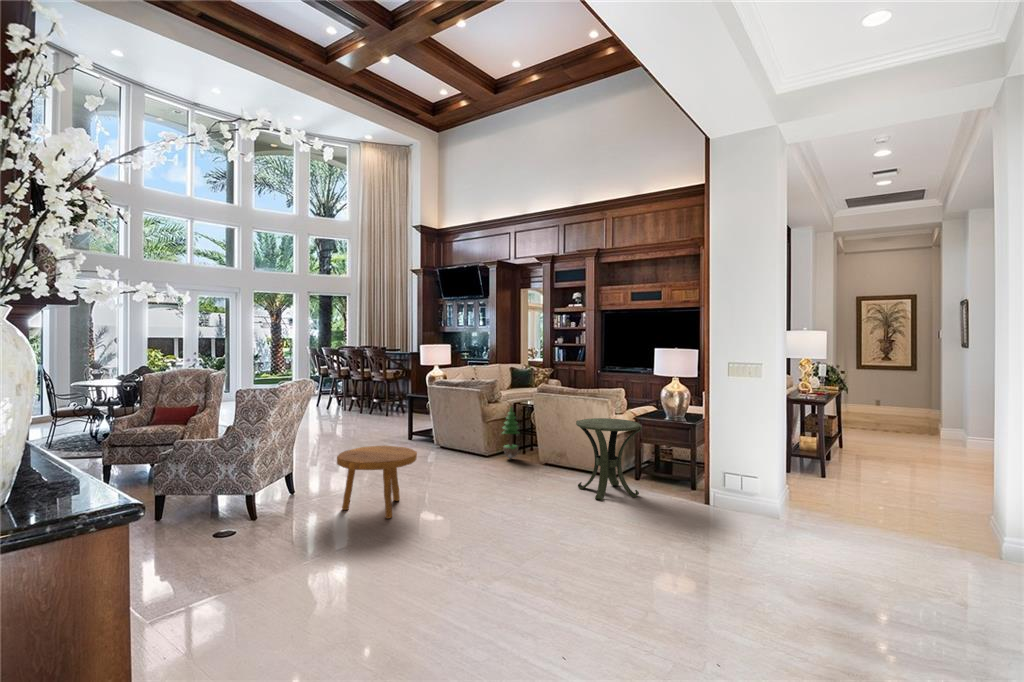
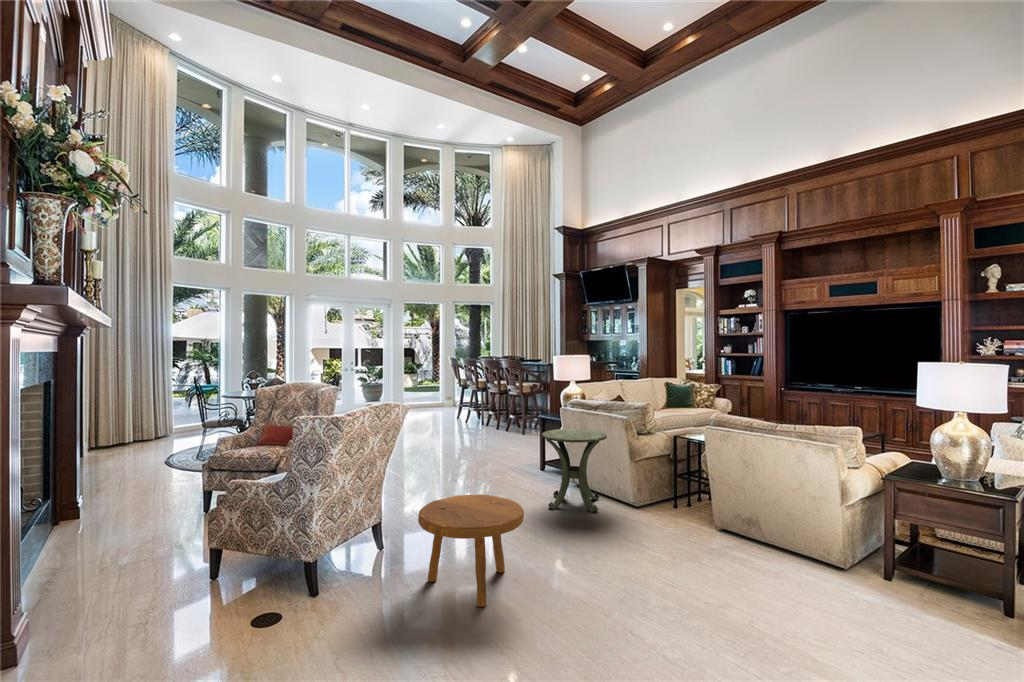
potted tree: present [503,407,519,459] -> none [650,438,677,510]
side table: present [576,418,642,500] -> present [542,429,607,512]

